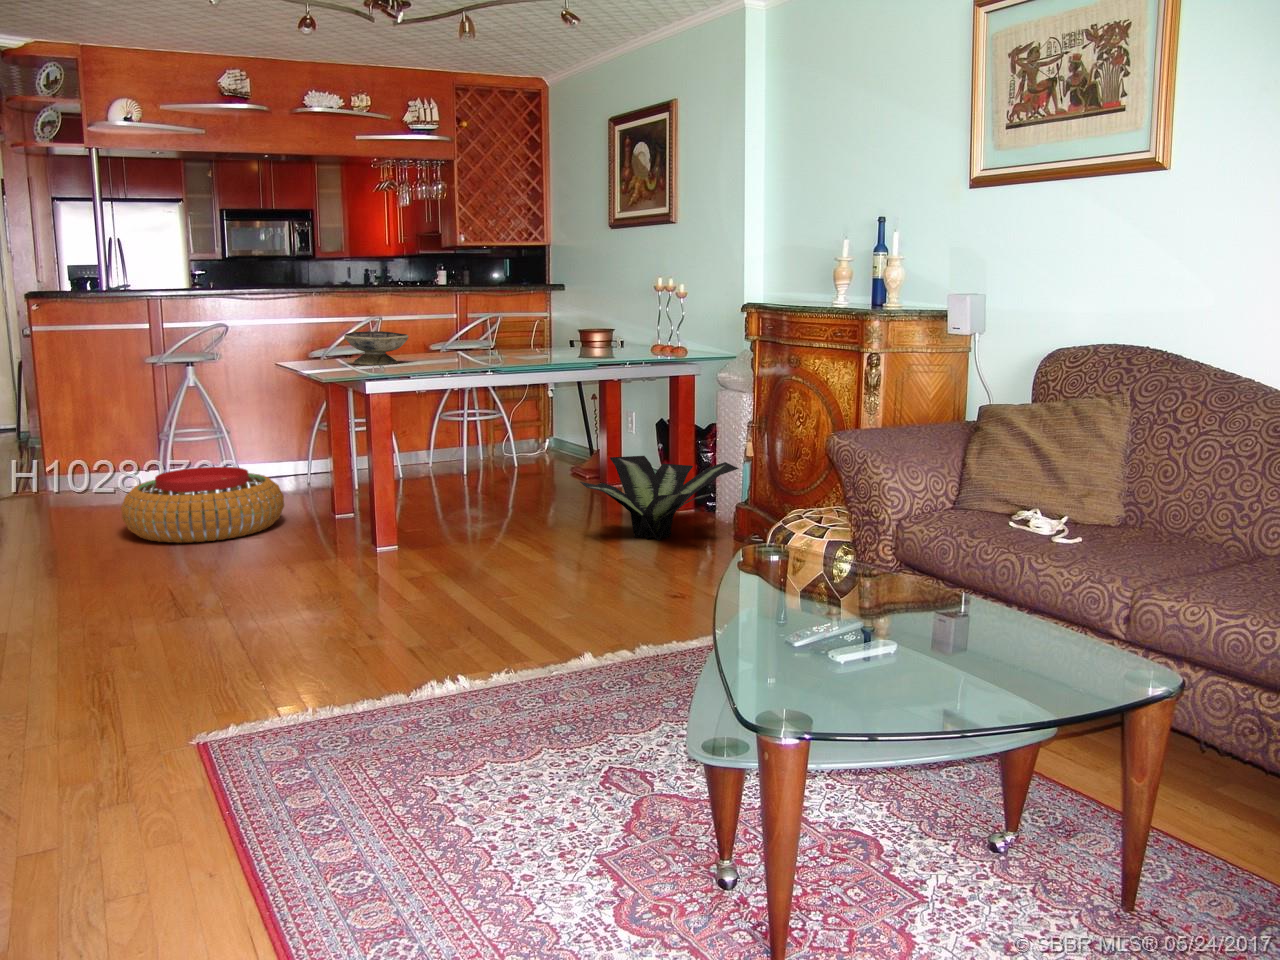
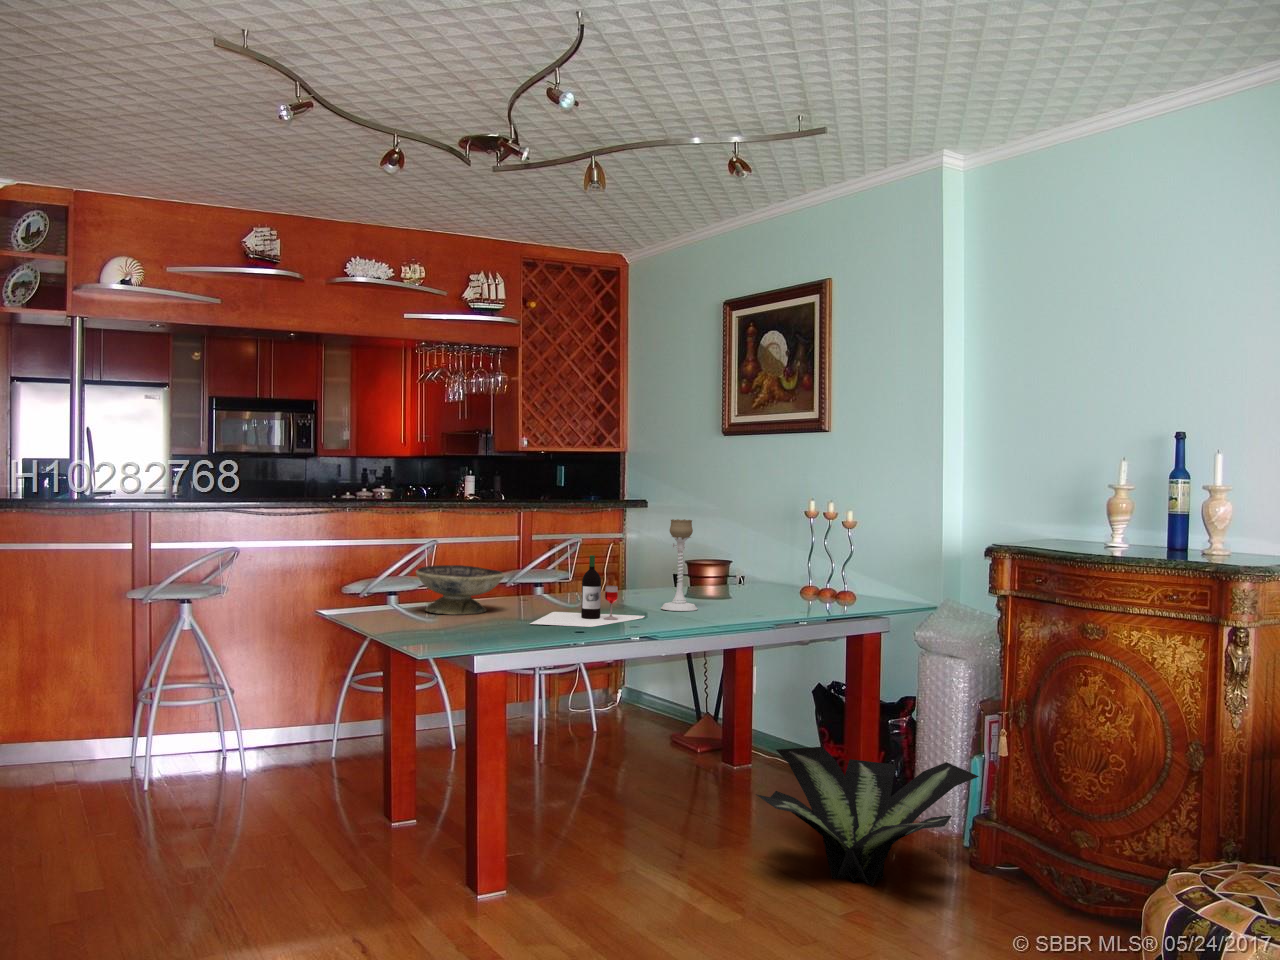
candle holder: none [524,293,550,360] -> present [661,519,697,611]
wine bottle: none [416,319,506,368] -> present [530,555,645,627]
pouf: present [121,467,284,543] -> none [68,752,308,881]

